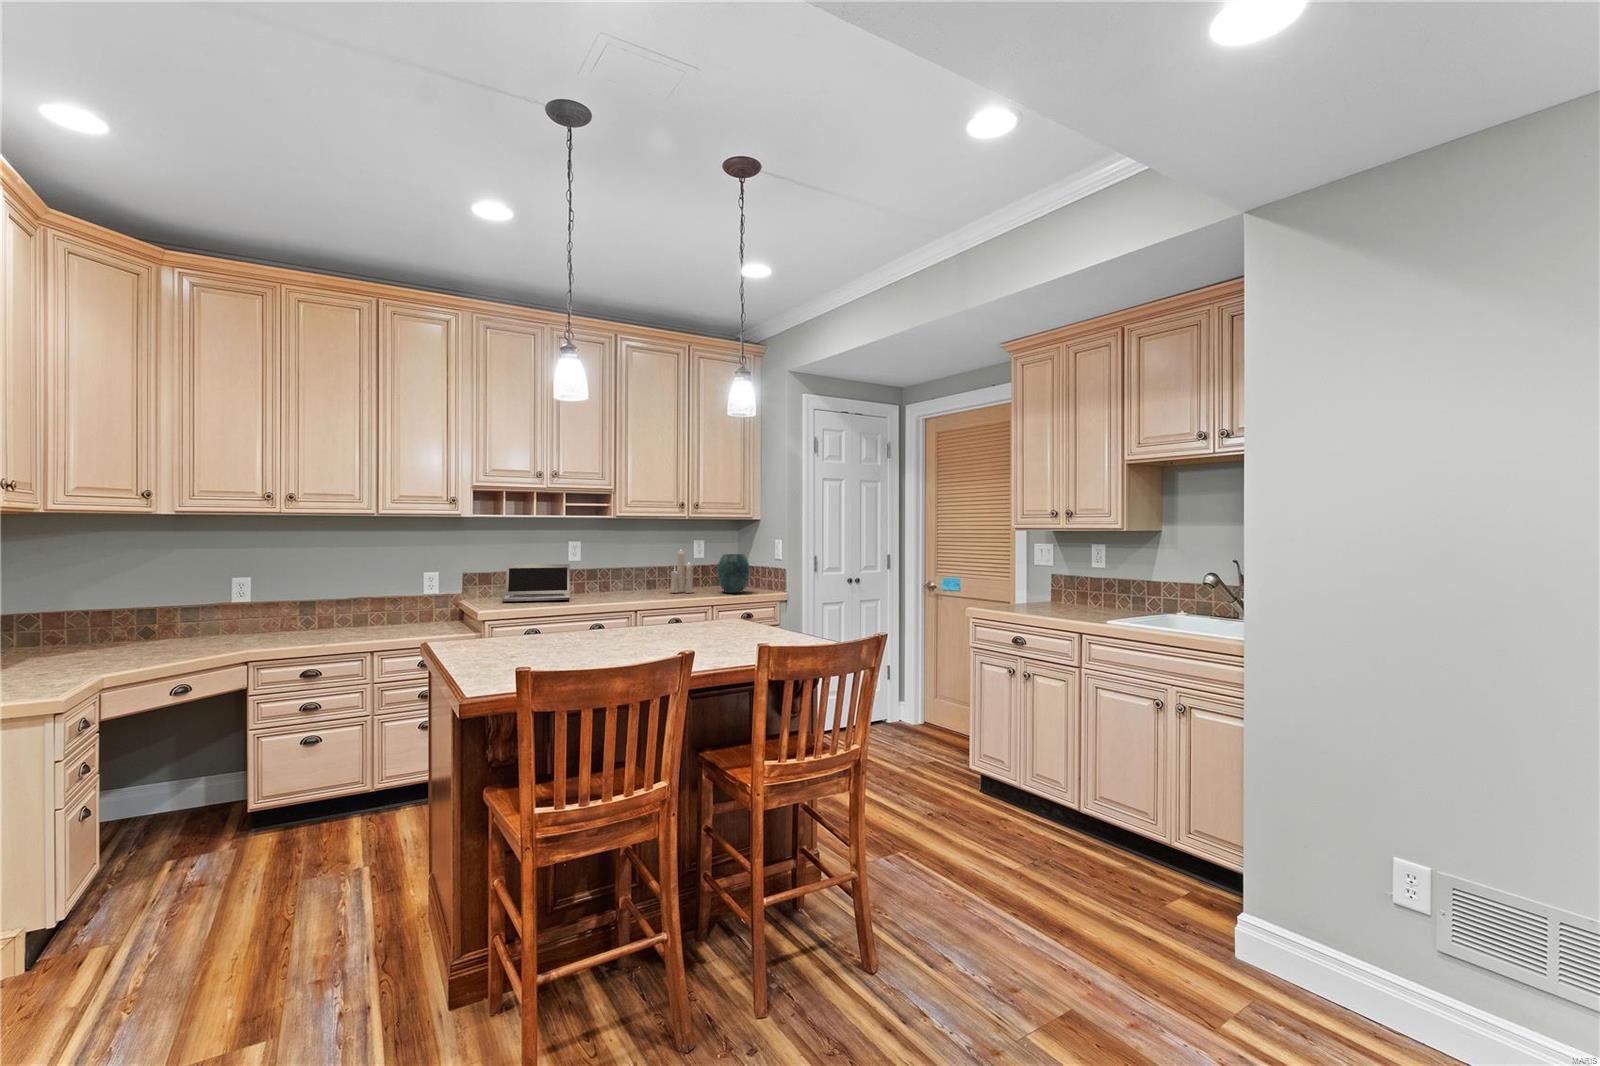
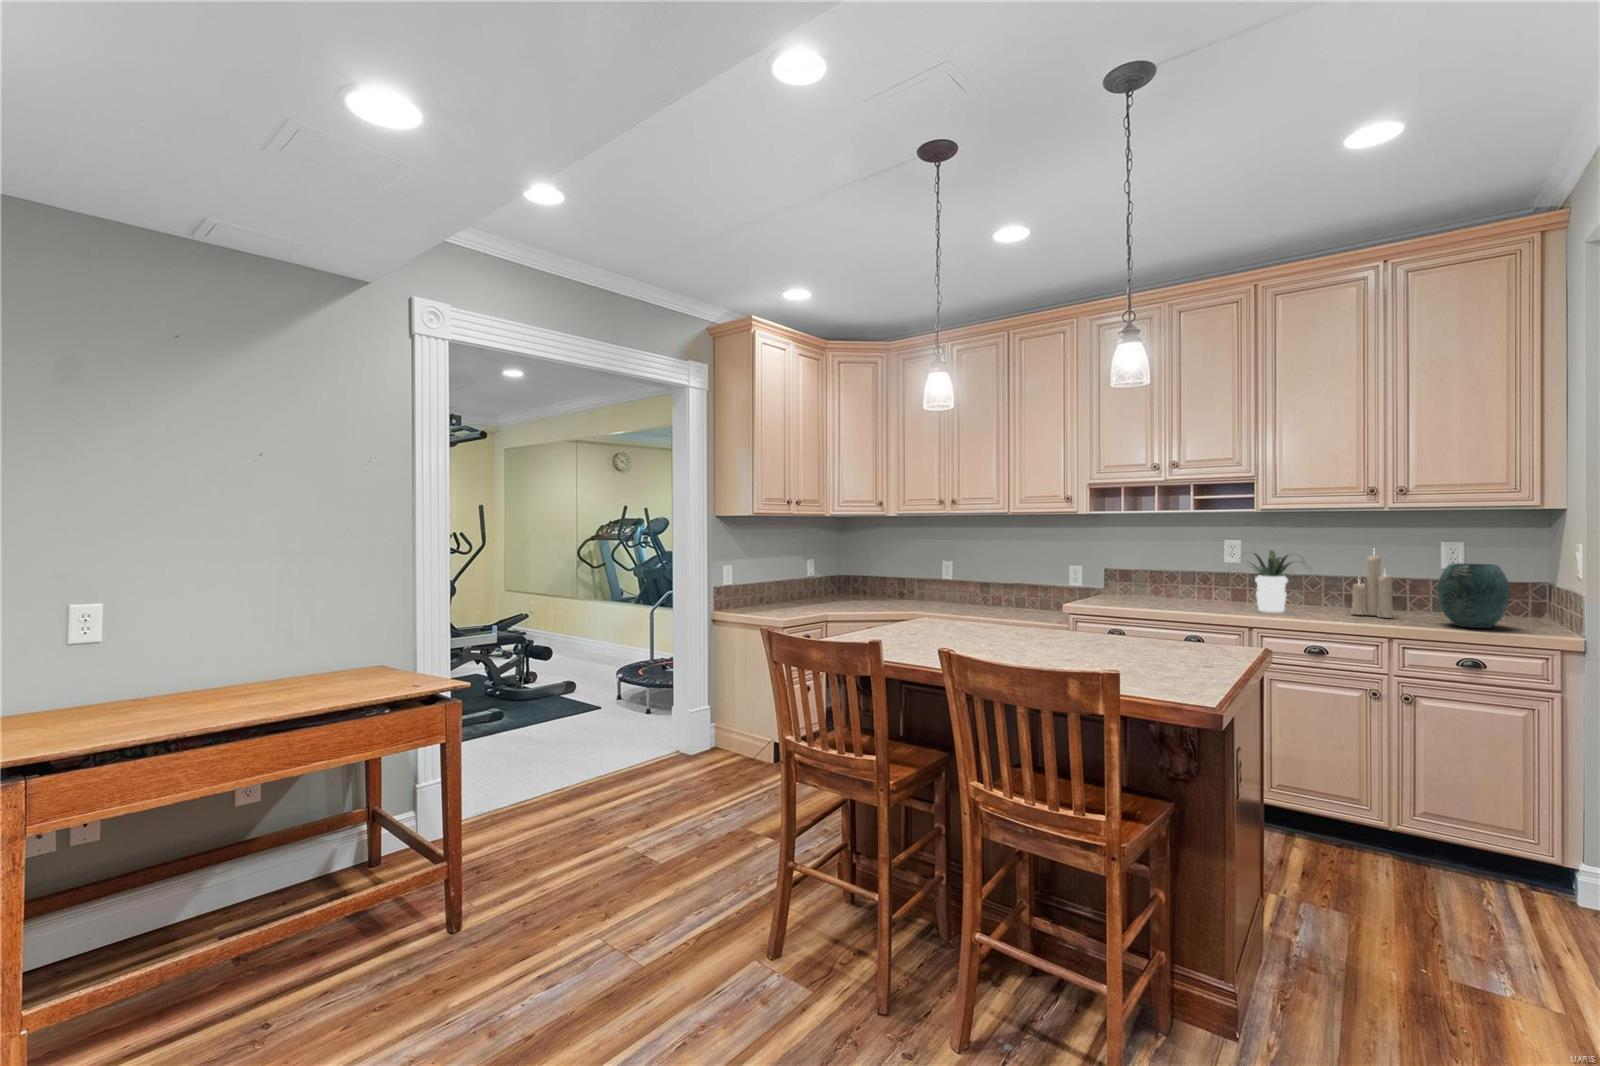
potted plant: none [598,549,657,597] -> present [1251,550,1302,612]
laptop: present [502,564,570,601] -> none [1115,563,1207,605]

